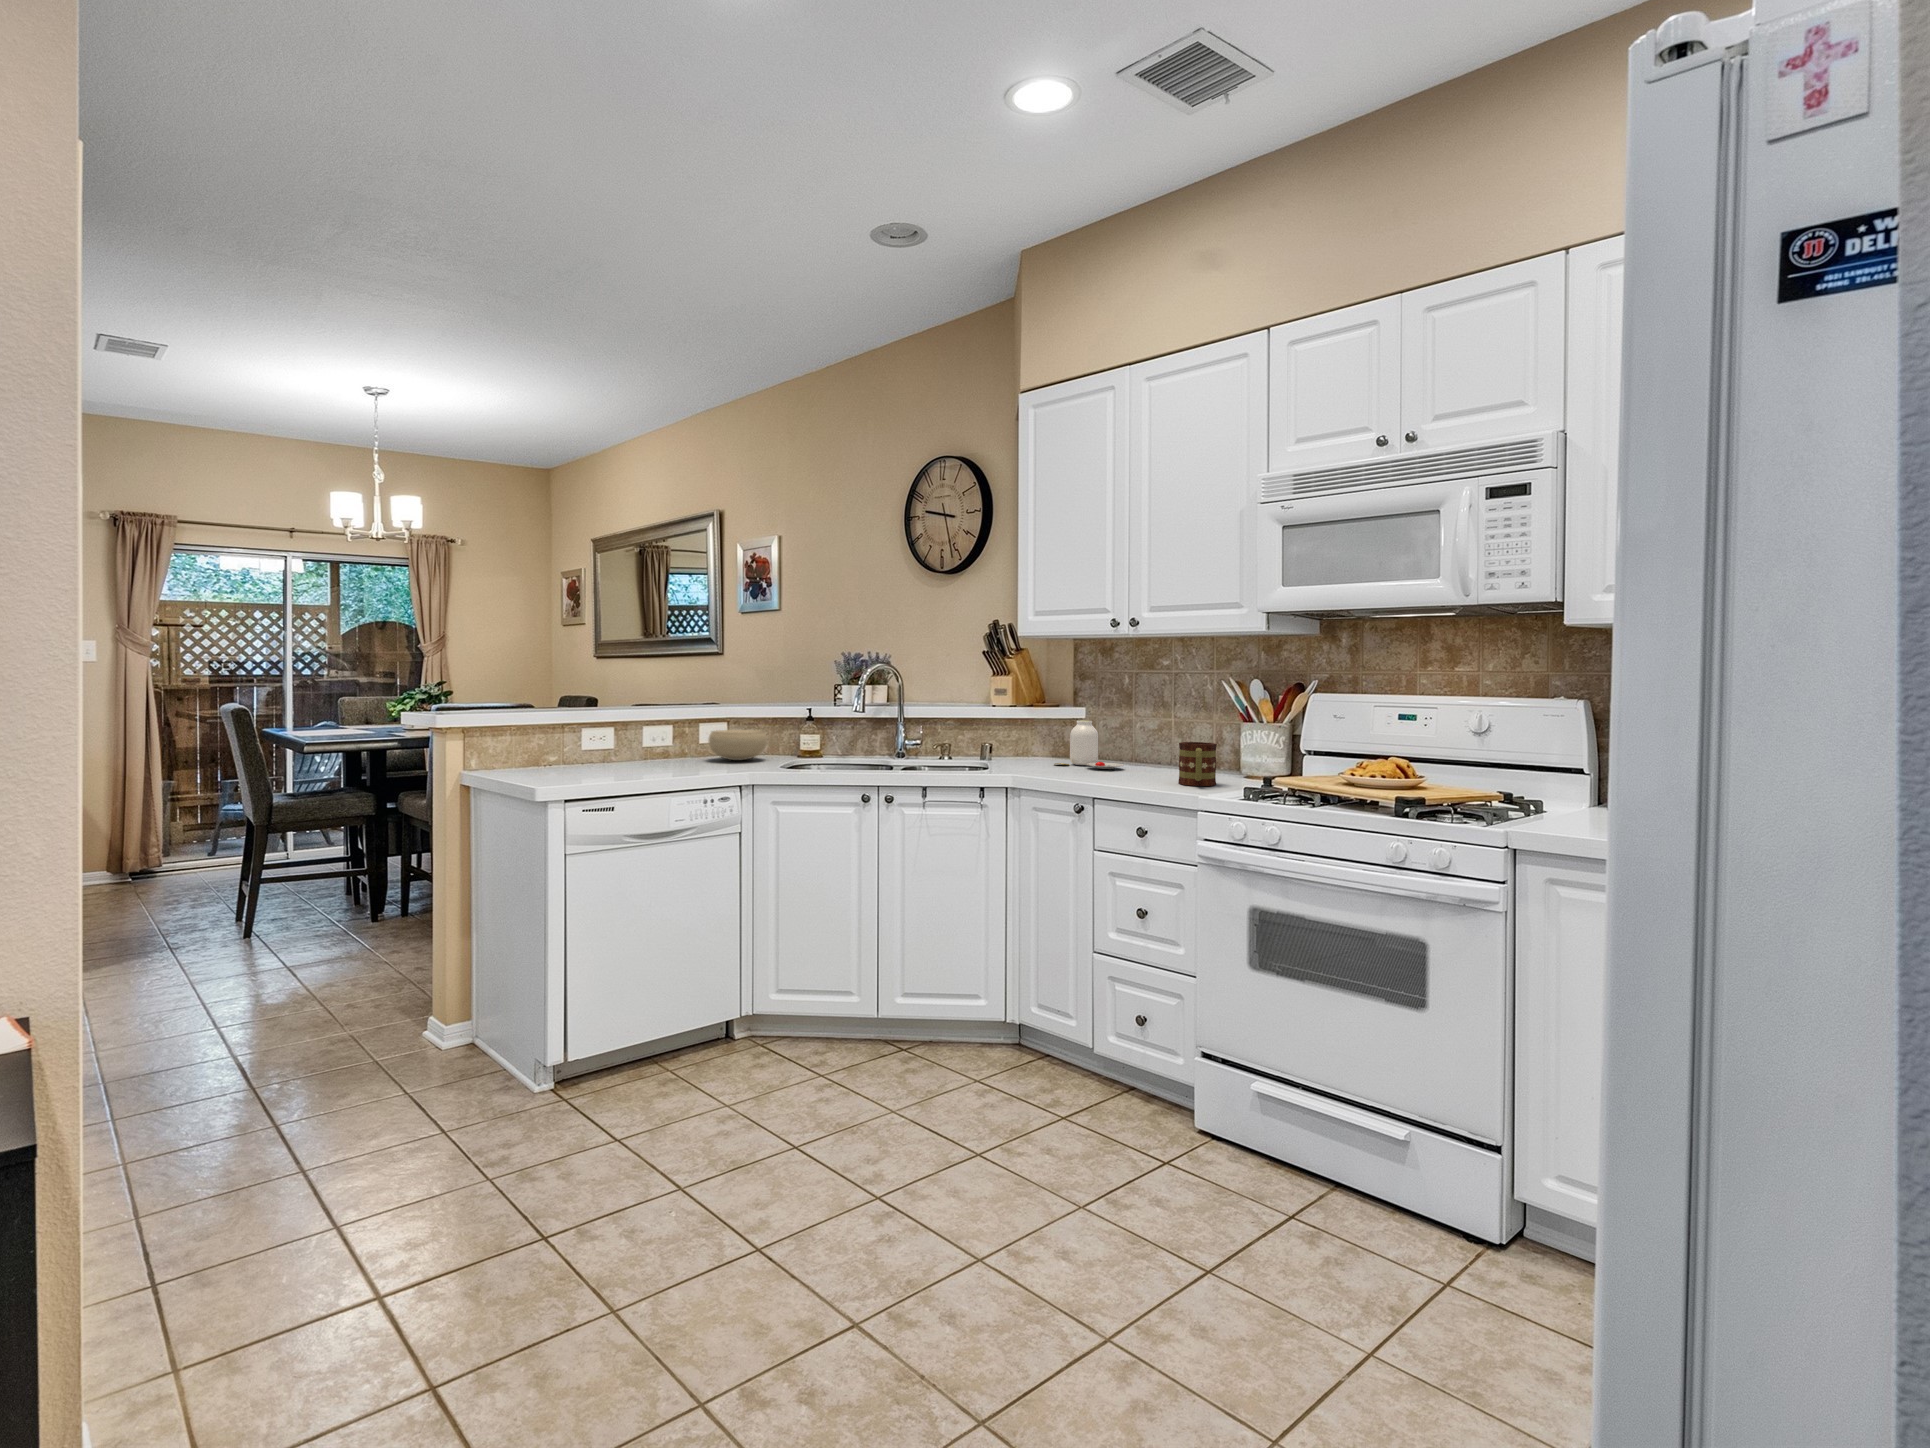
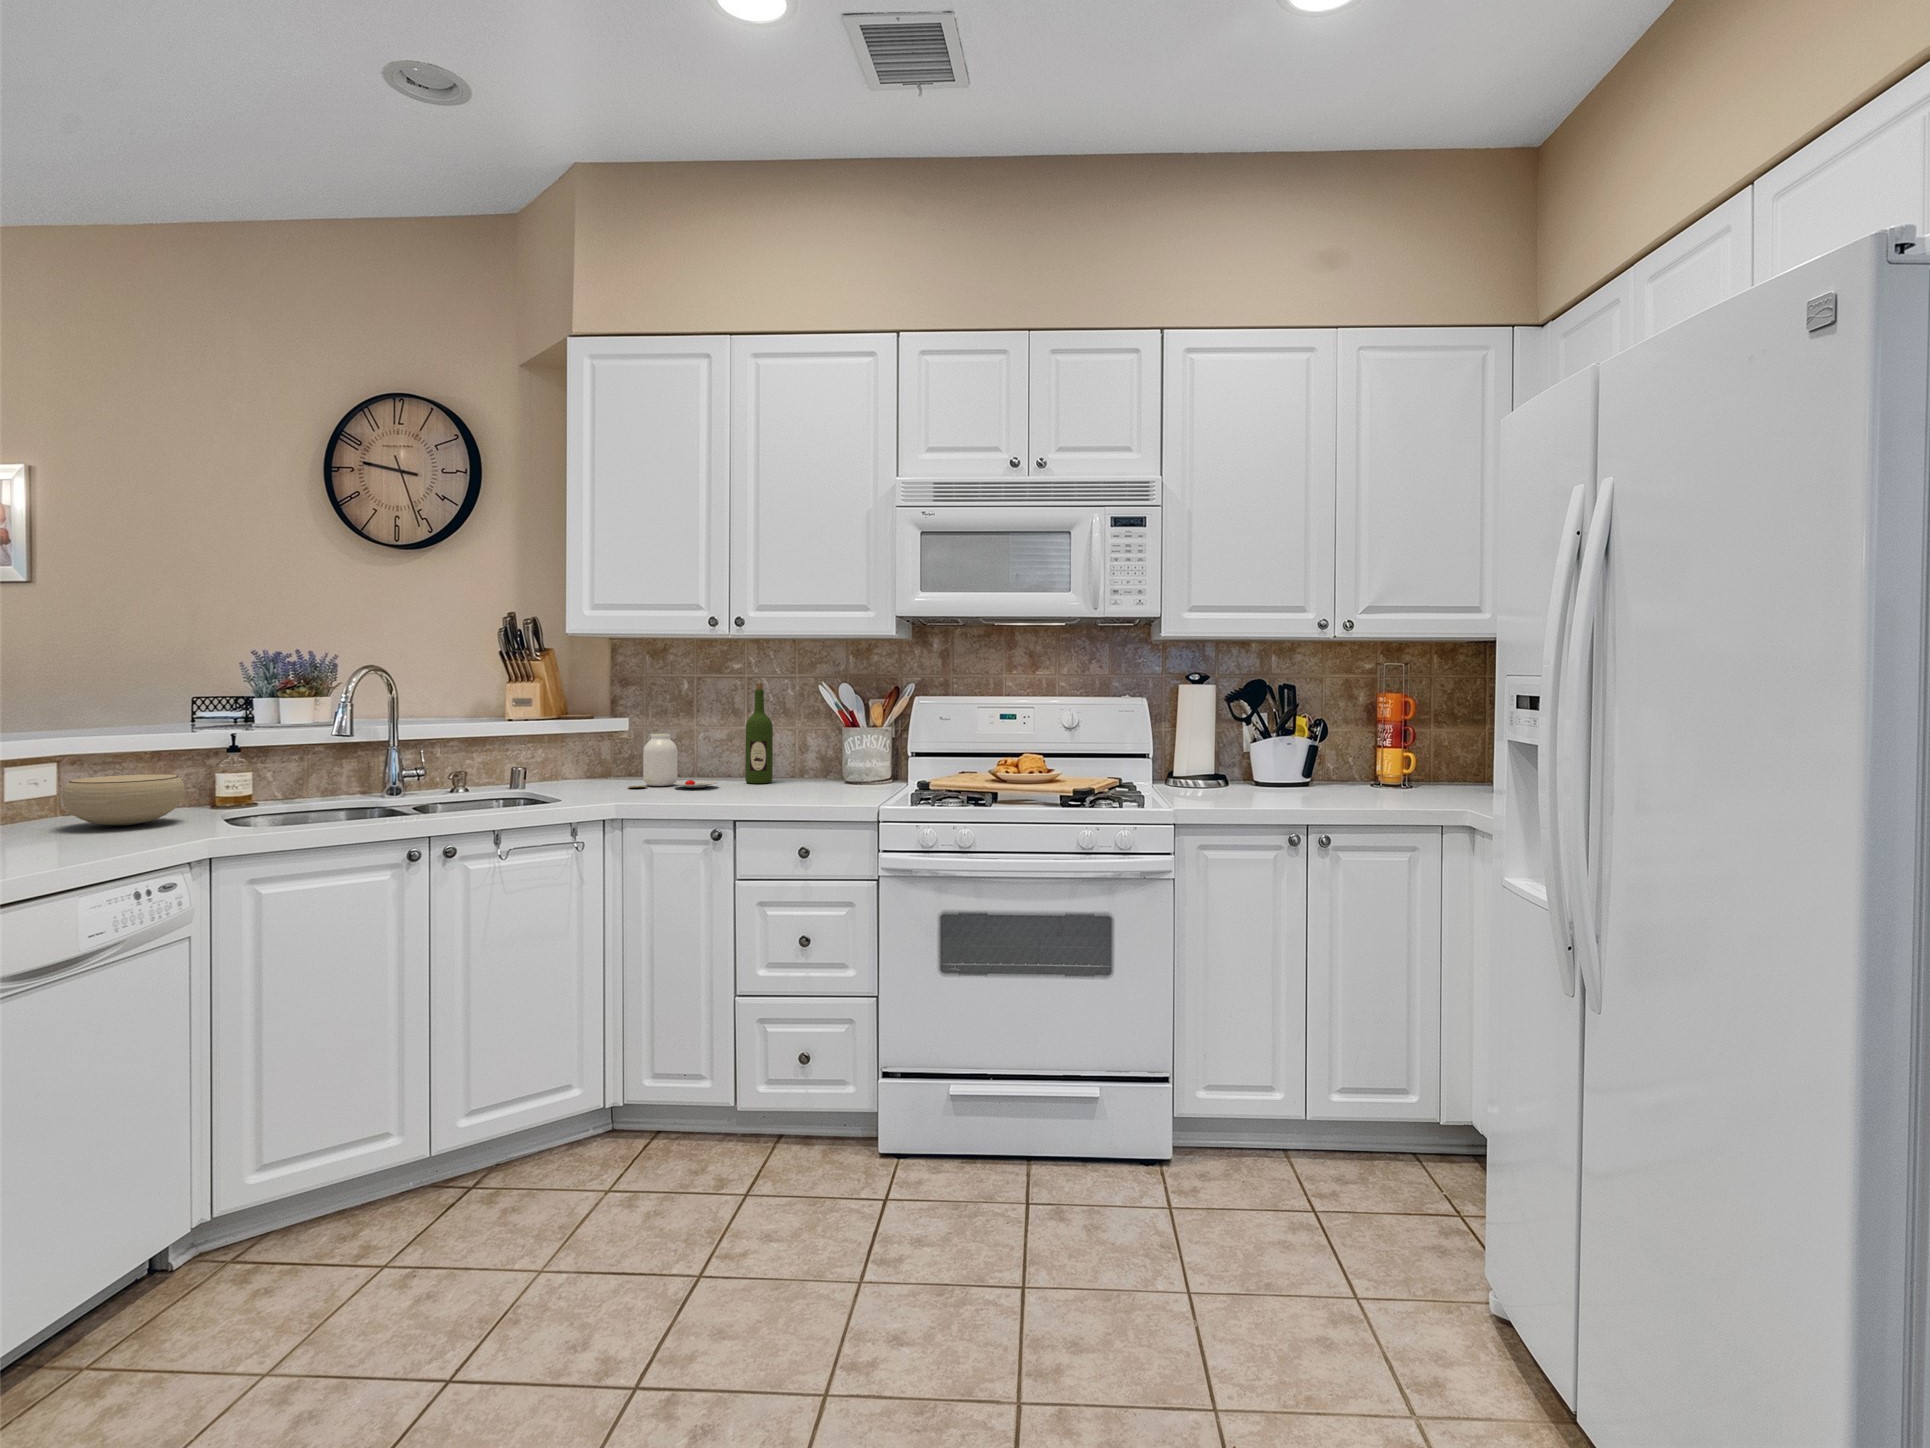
wine bottle: none [1155,678,1180,770] -> present [745,683,773,783]
mug: present [1178,742,1217,786] -> none [811,750,848,797]

